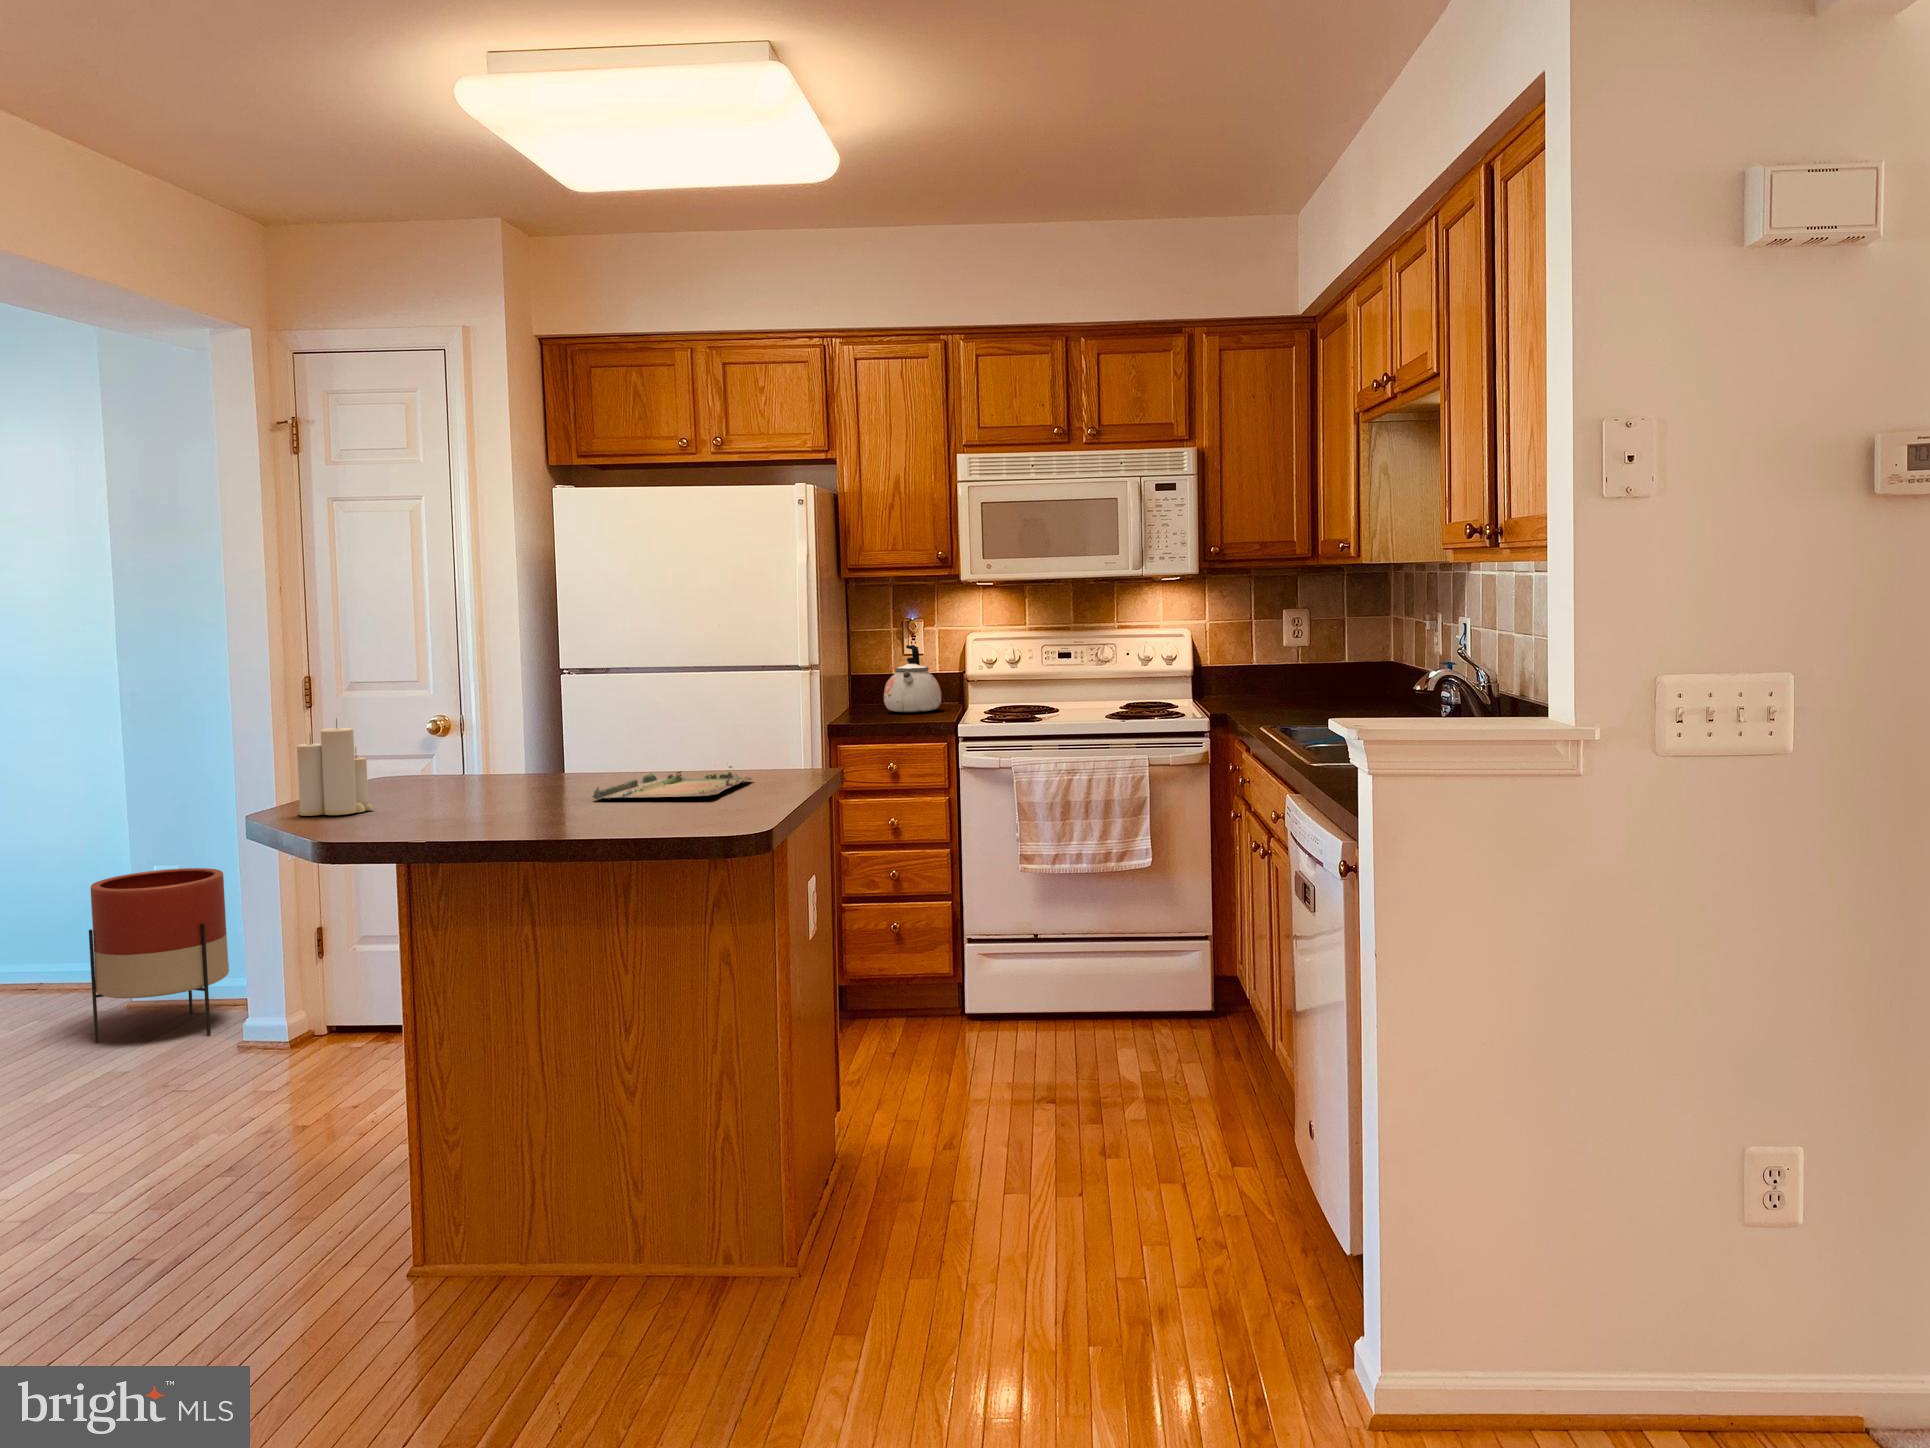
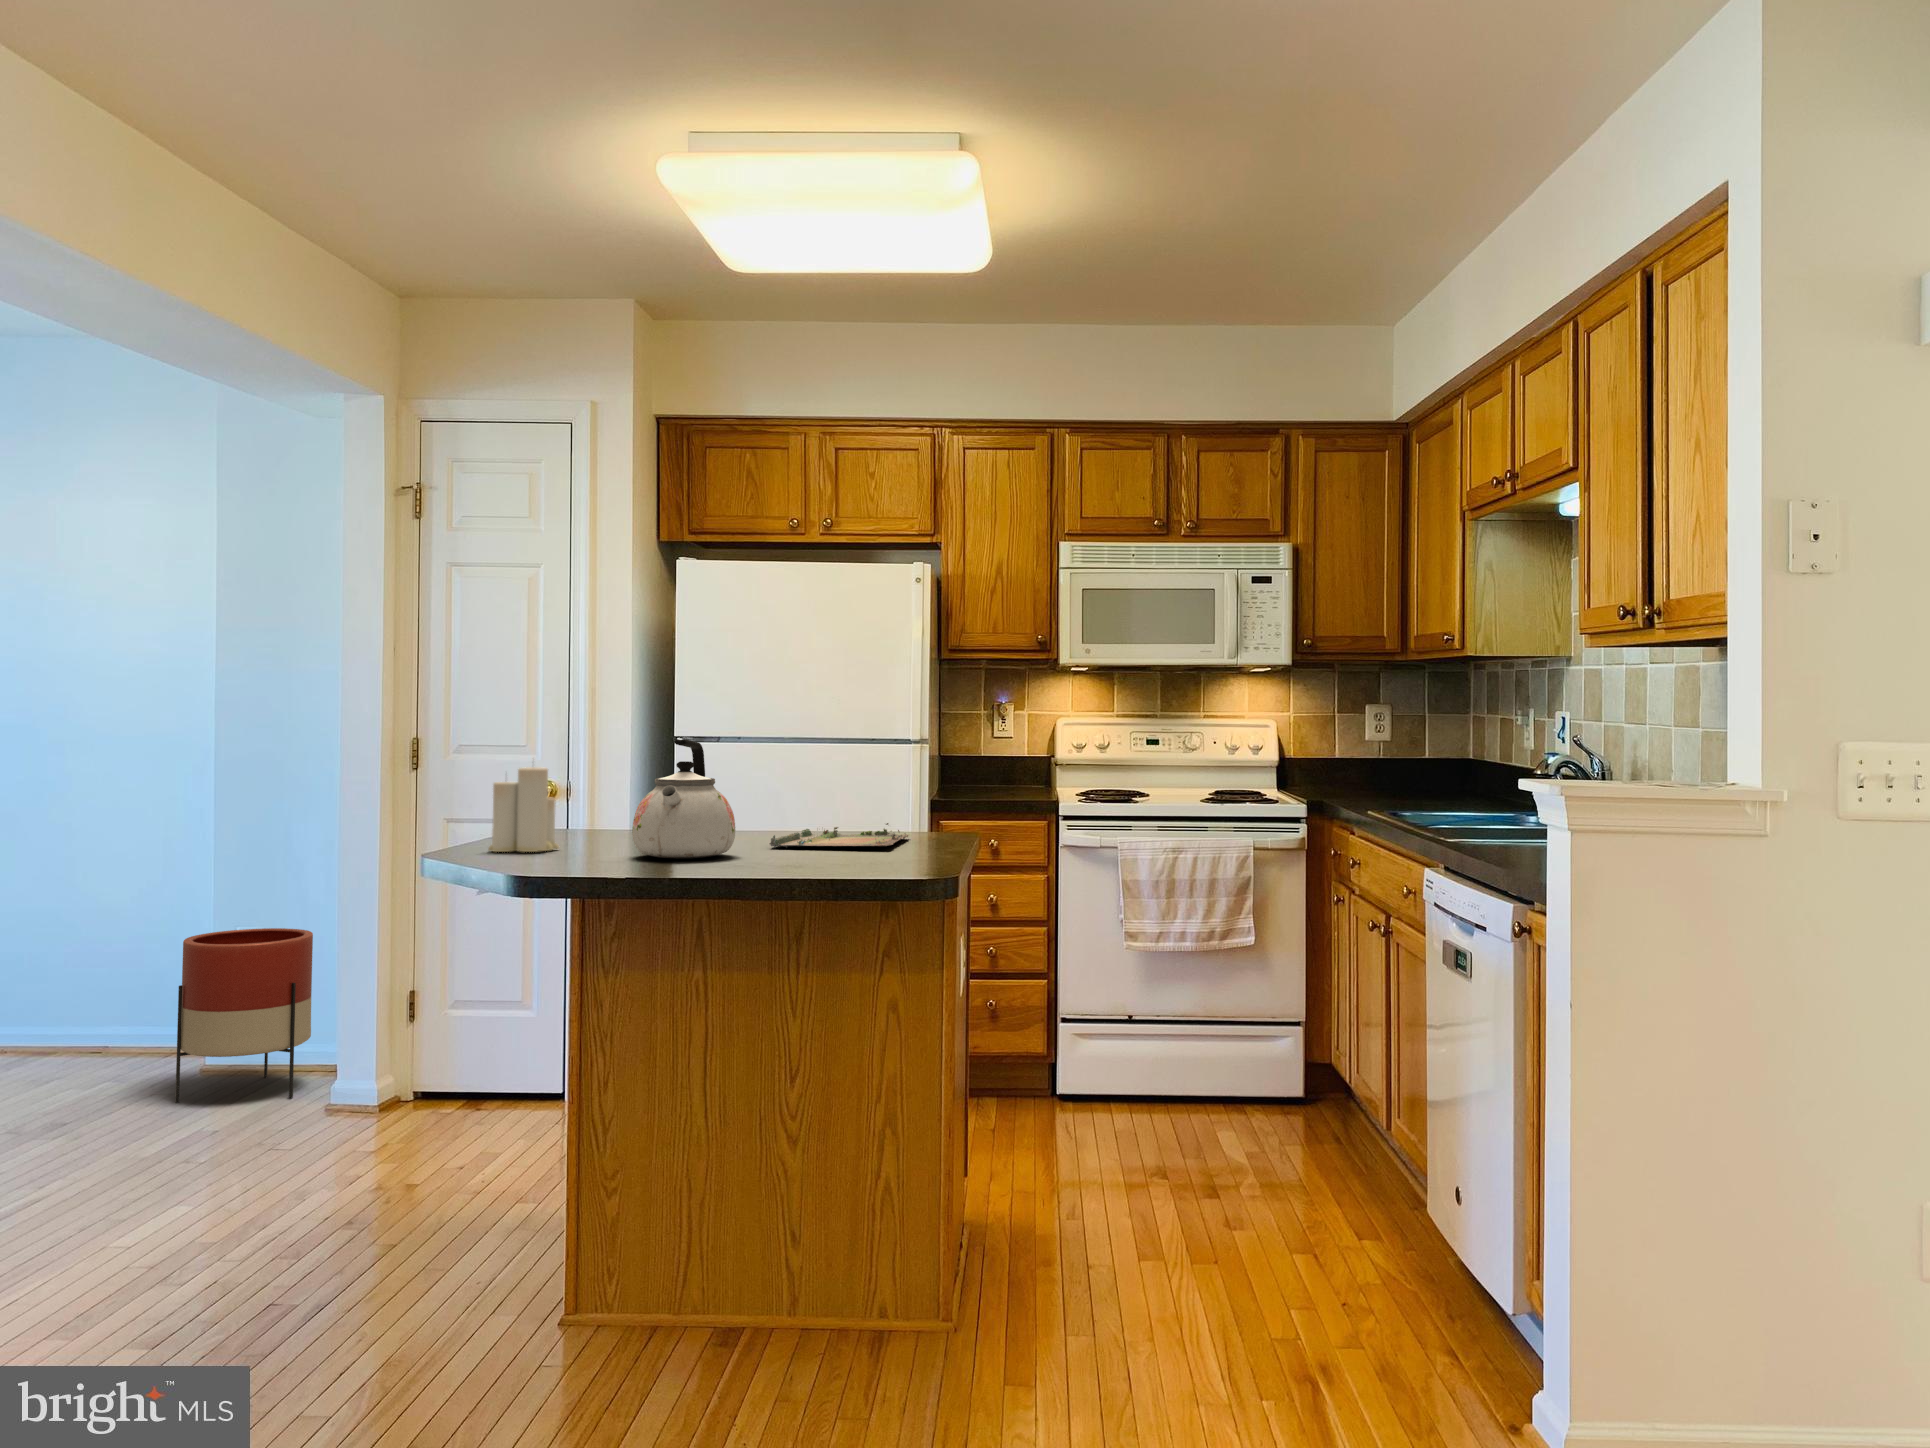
kettle: present [884,645,941,713] -> present [632,739,735,859]

